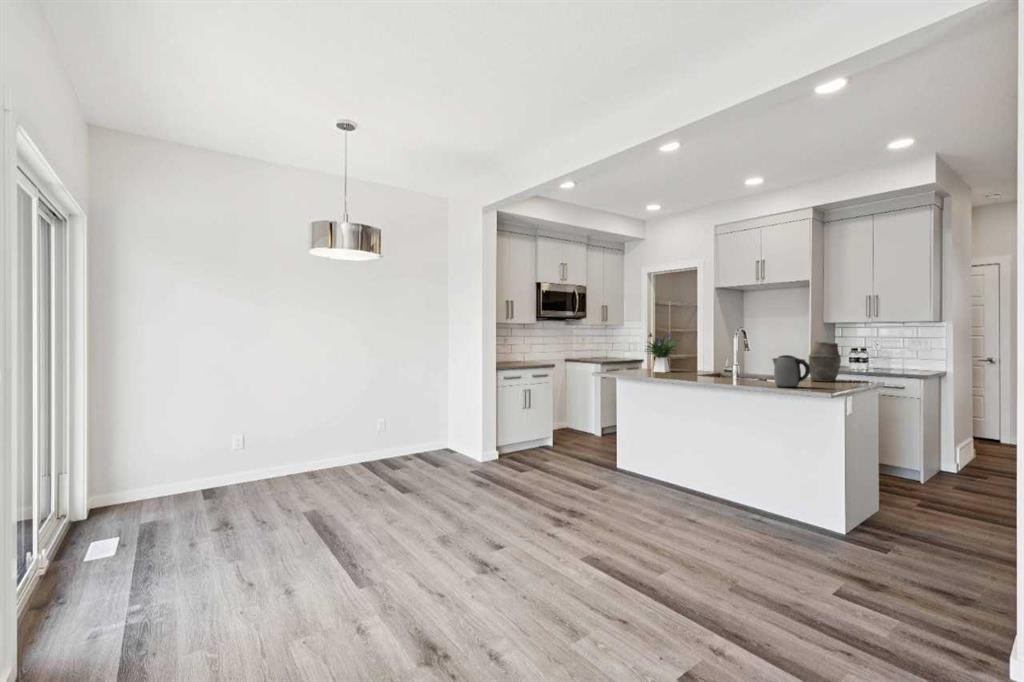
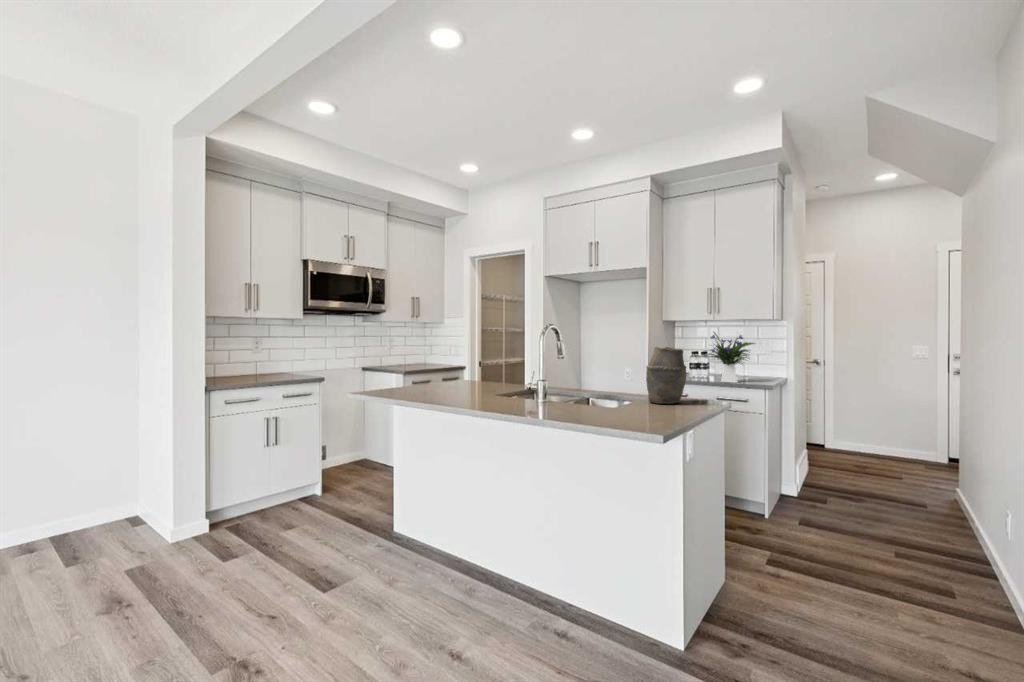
flower arrangement: present [645,333,680,372] -> present [708,332,754,383]
kettle: present [773,355,810,388] -> none [596,371,649,424]

